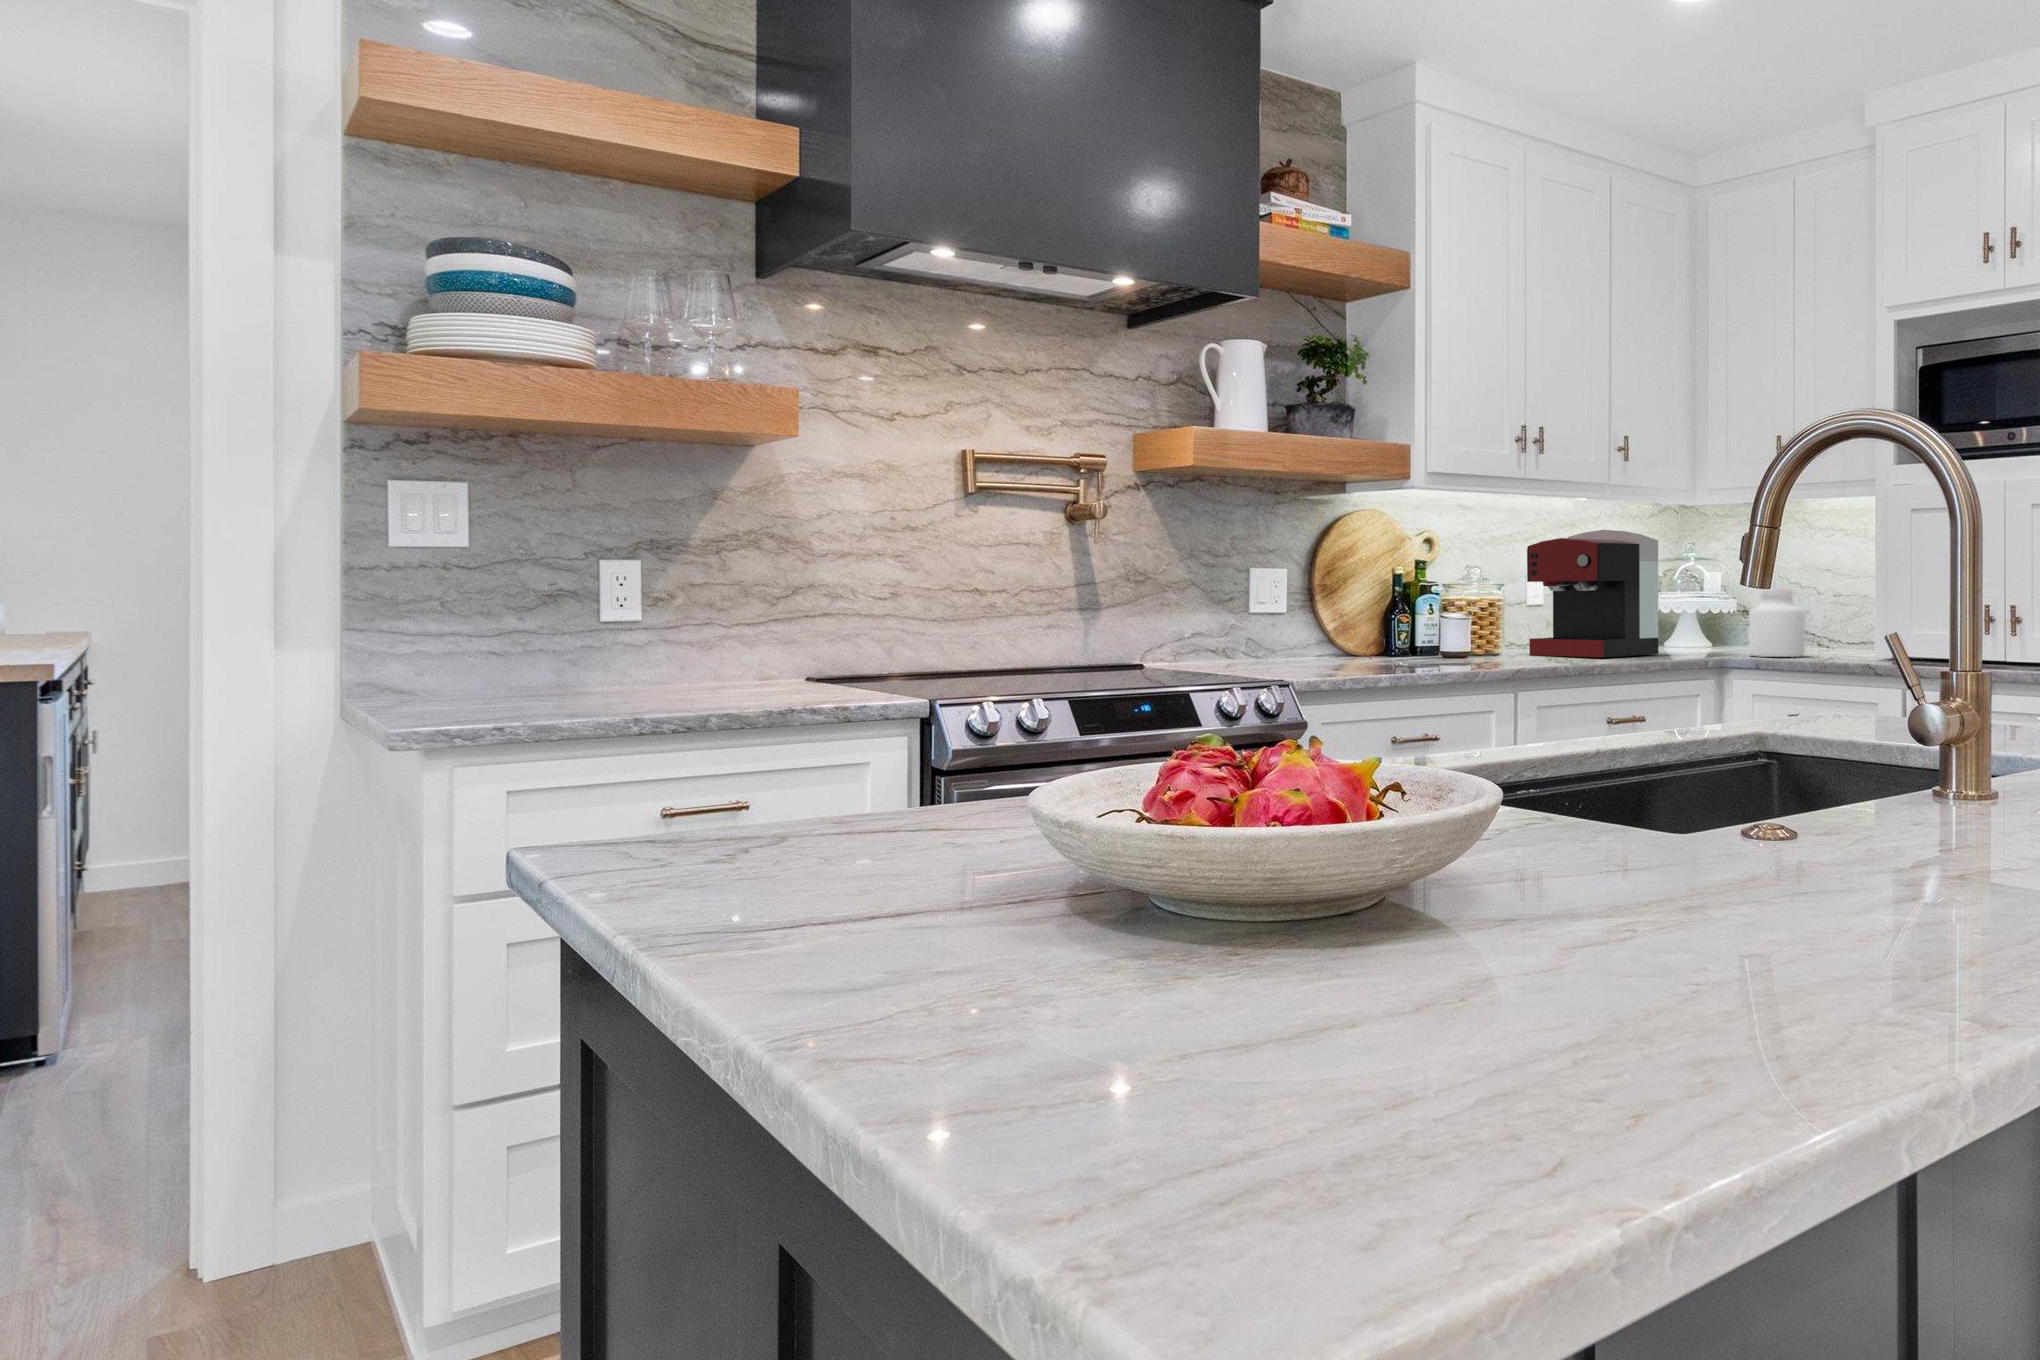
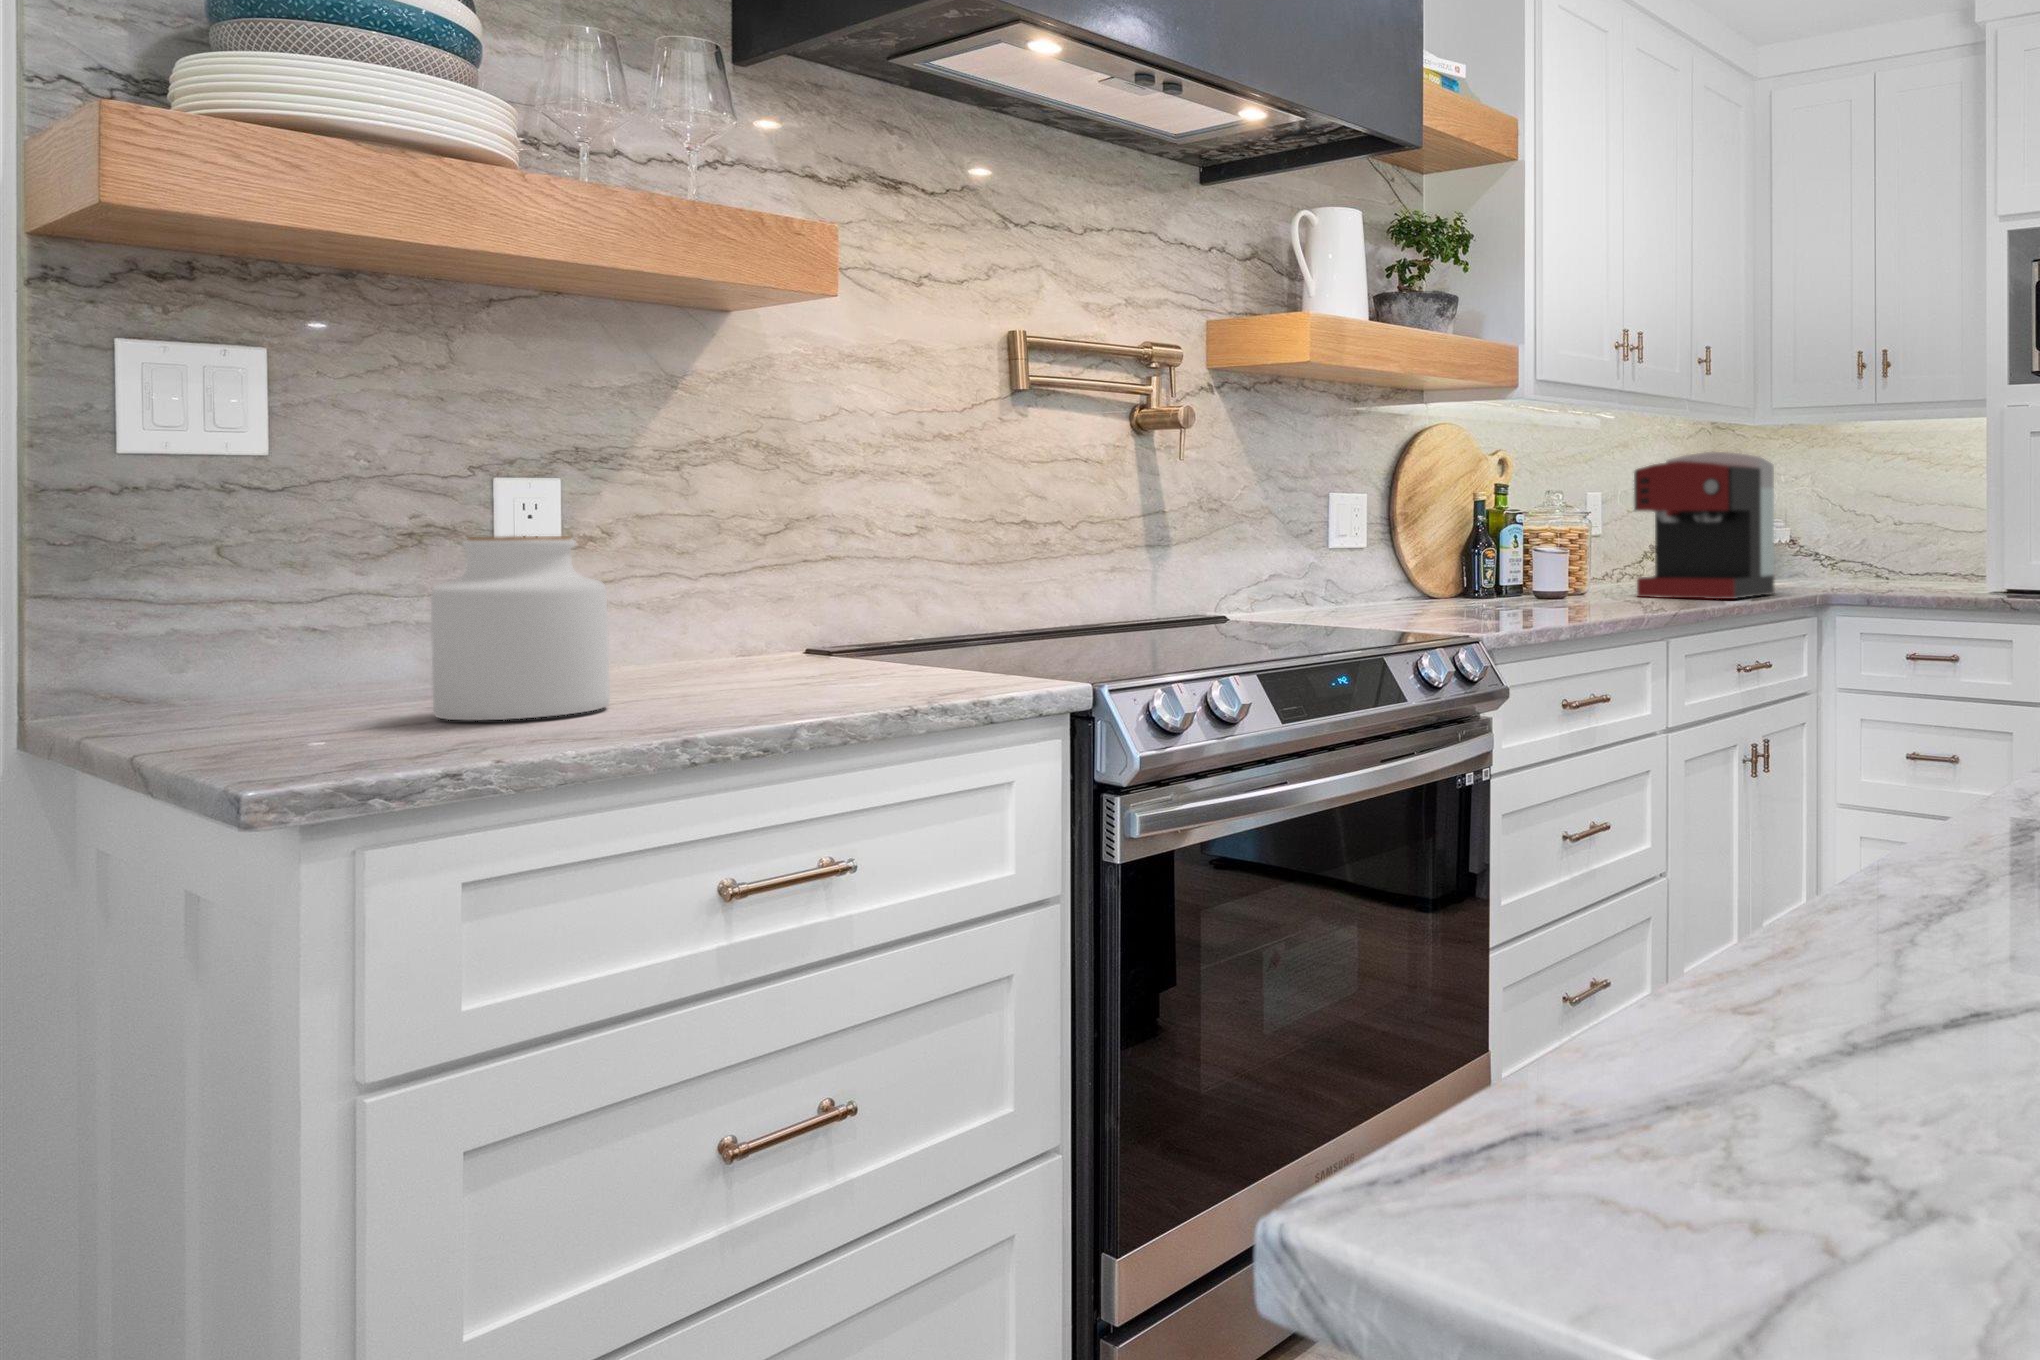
jar: present [1749,591,1805,657] -> present [431,536,610,720]

